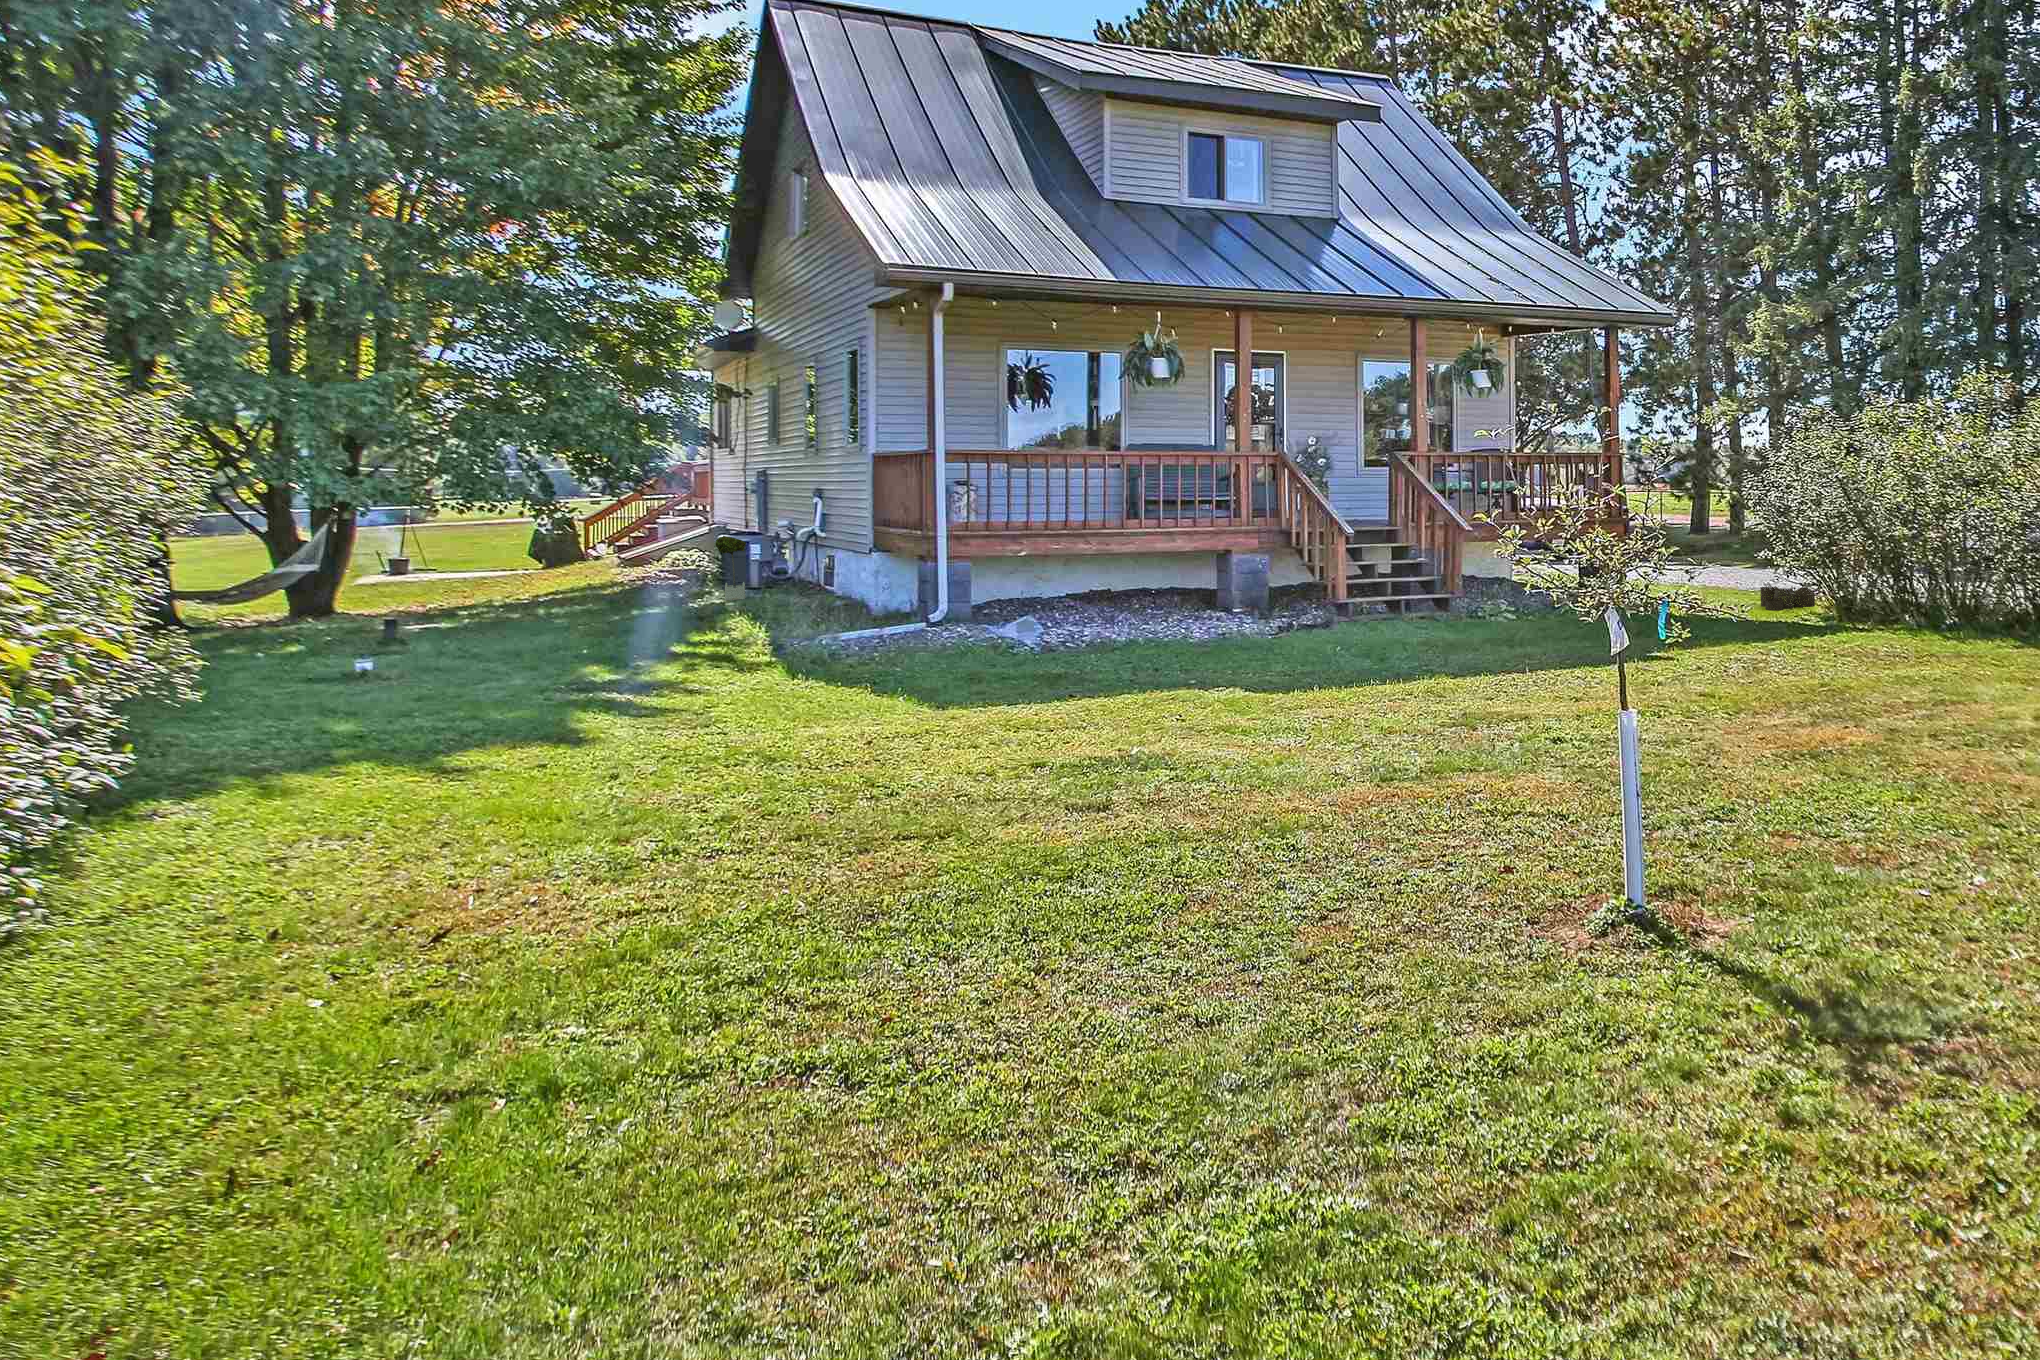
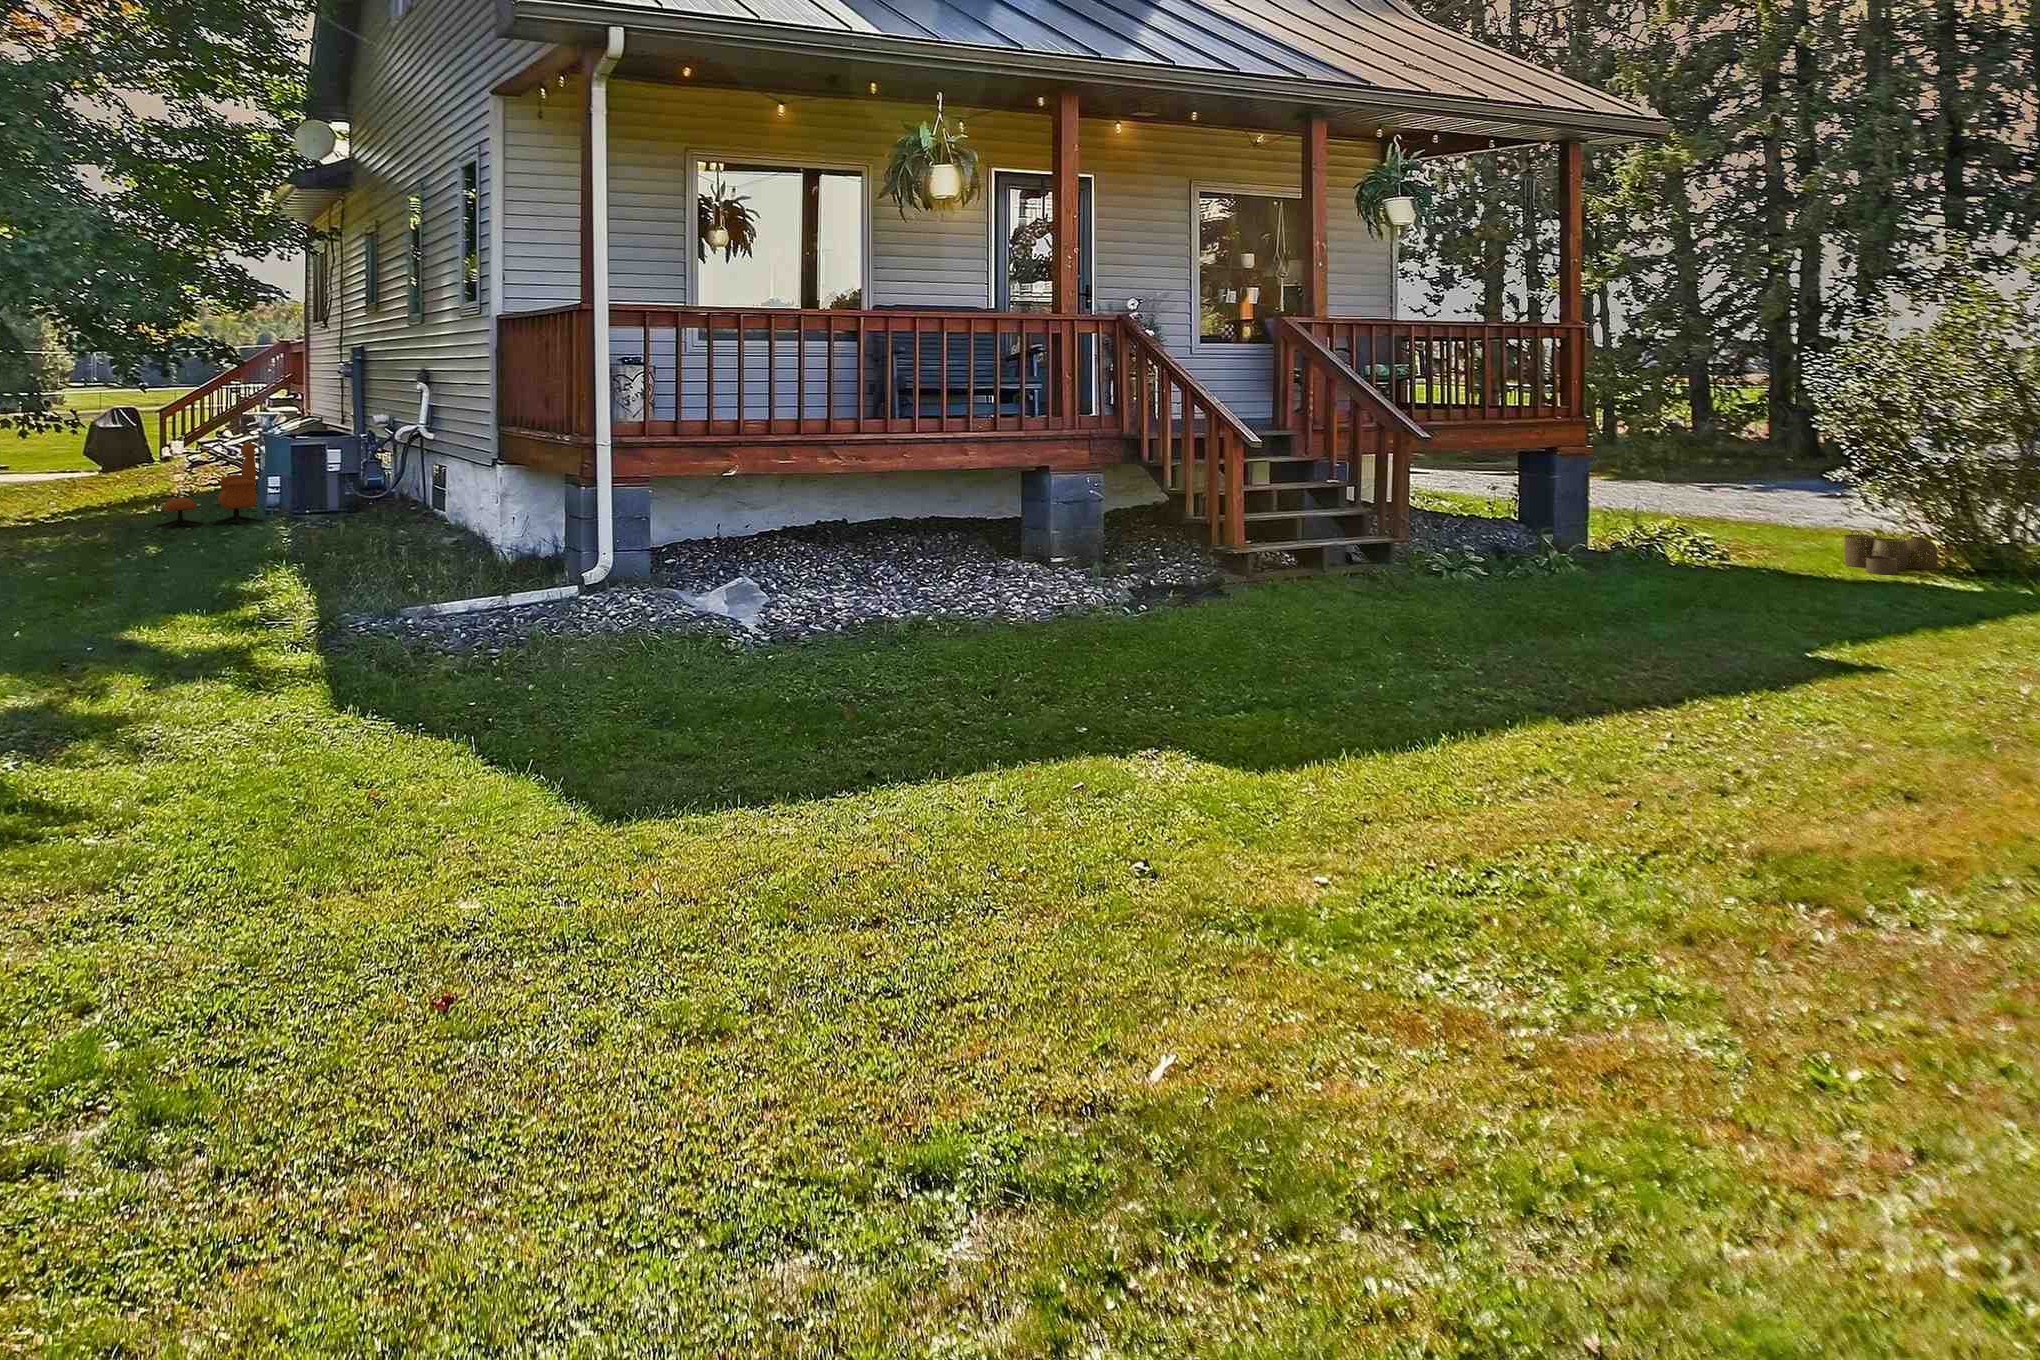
potted tree: present [715,536,746,600] -> none [283,436,326,526]
lounge chair: none [621,541,700,603] -> present [156,443,264,529]

